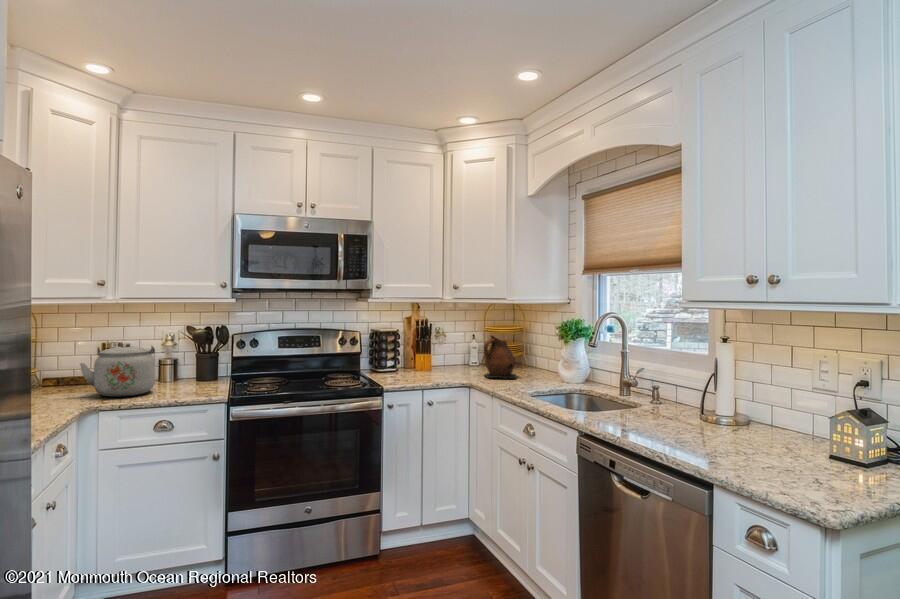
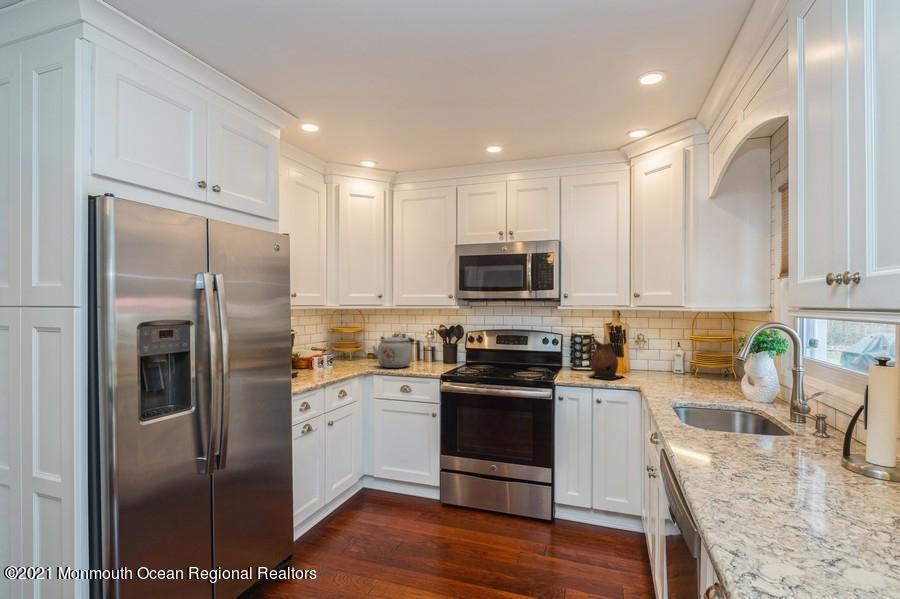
ceramic pitcher: present [484,335,516,378] -> present [586,339,623,379]

